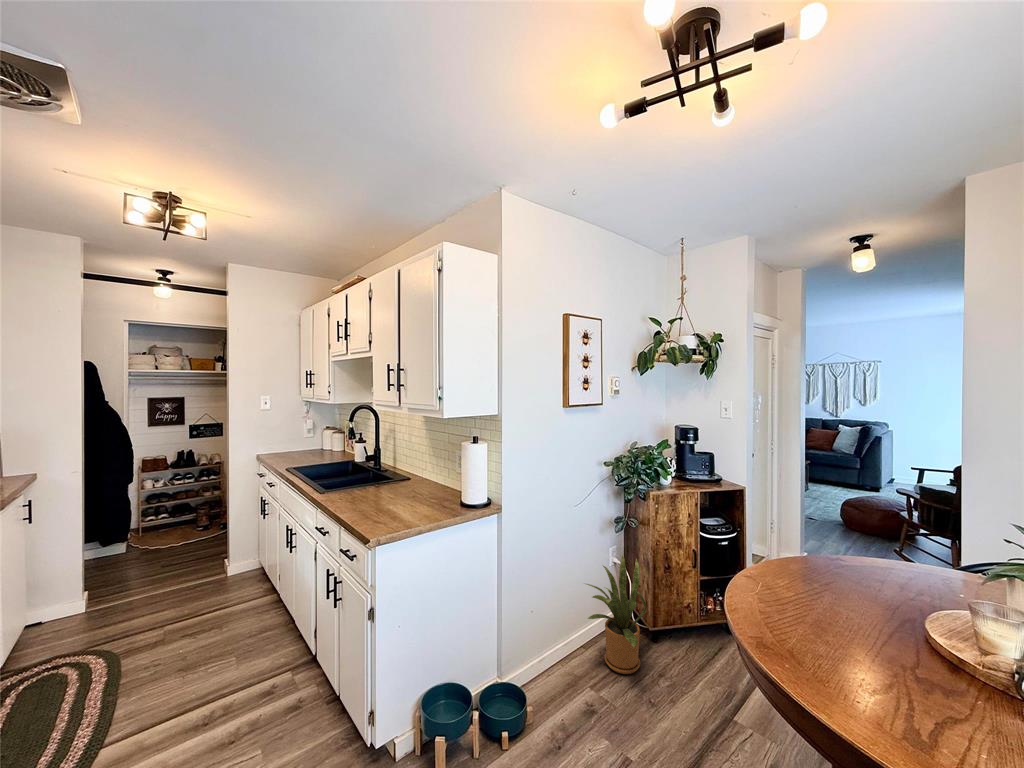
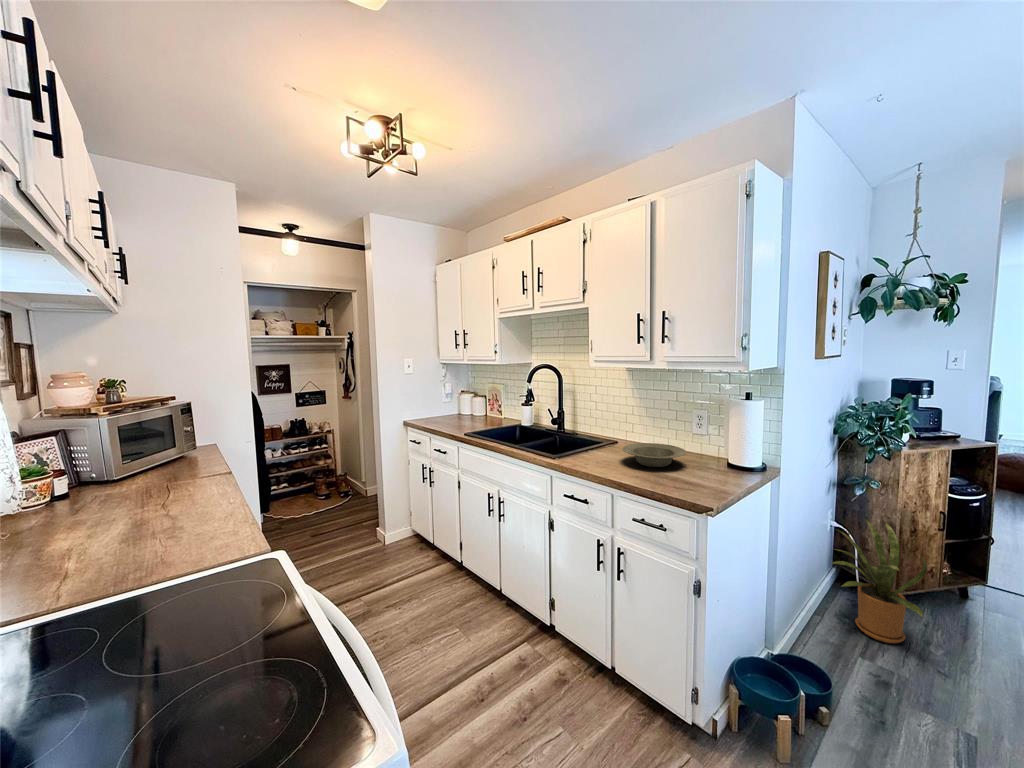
bowl: none [370,482,427,505] -> present [623,443,686,467]

